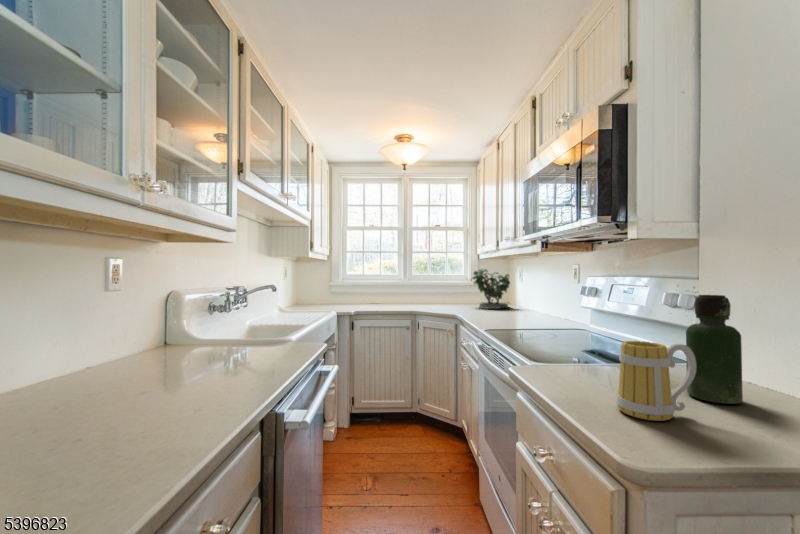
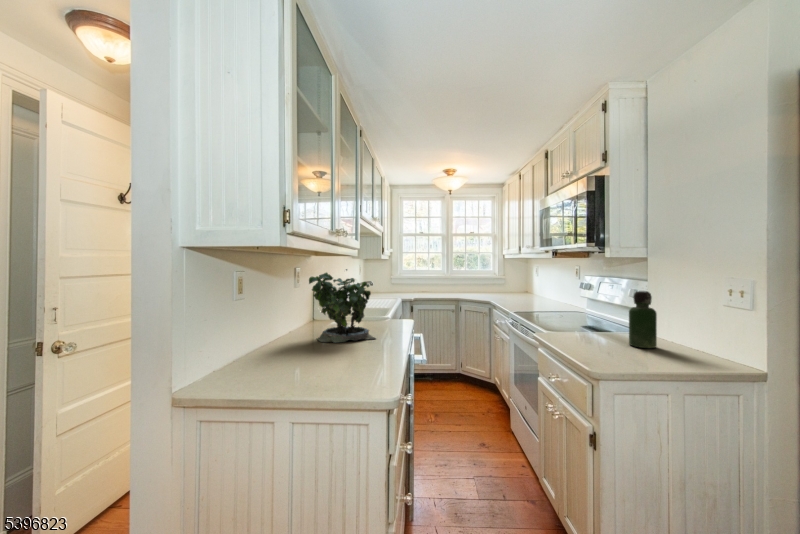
potted plant: present [472,269,510,309] -> present [309,269,375,343]
mug: present [616,341,696,421] -> none [587,315,627,353]

